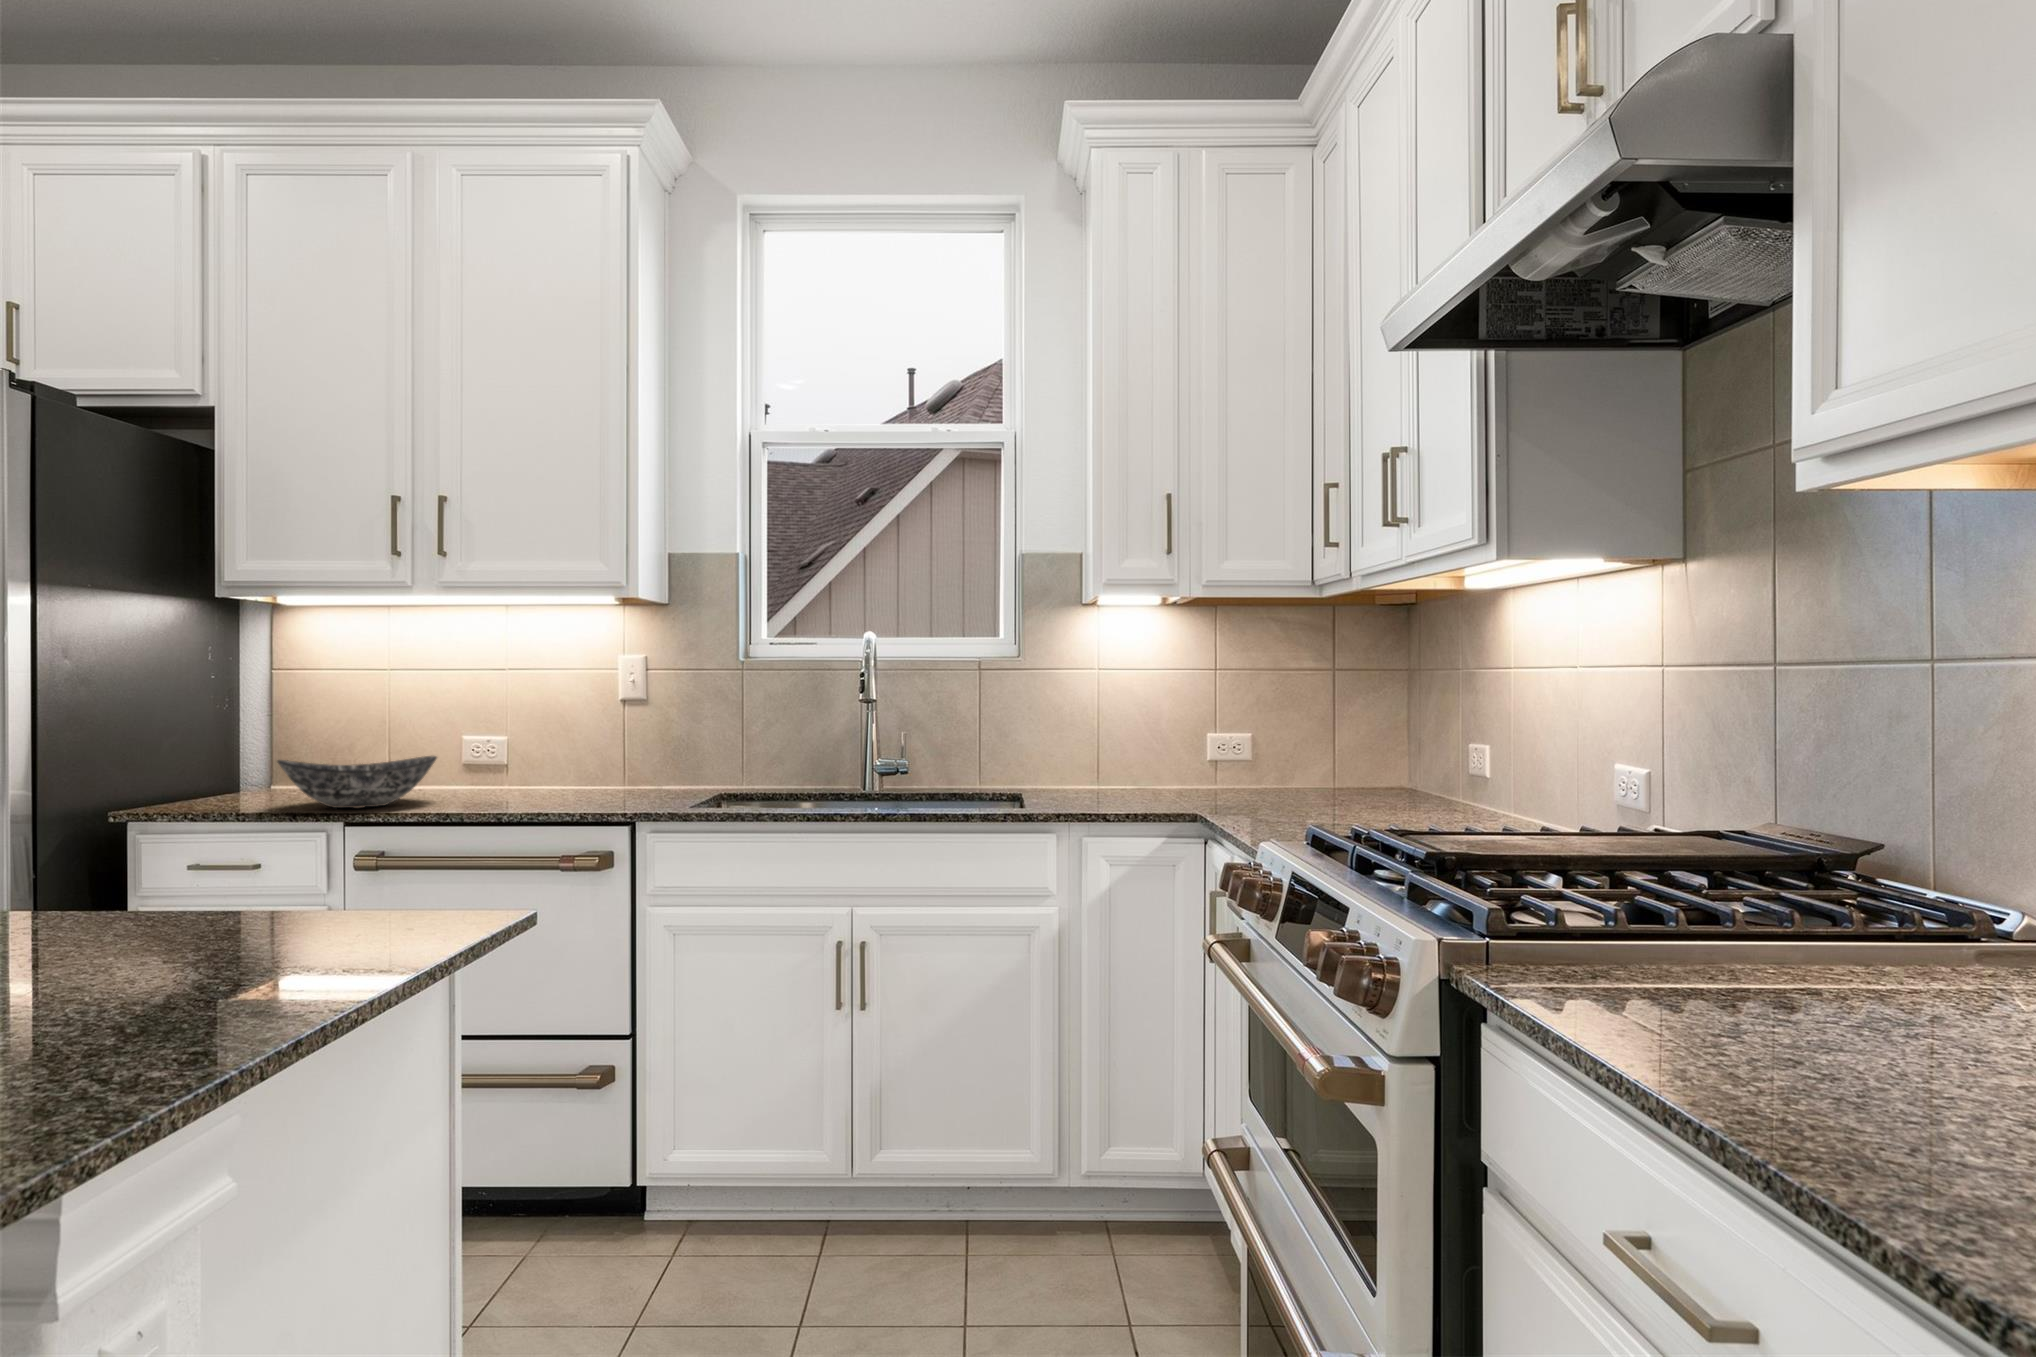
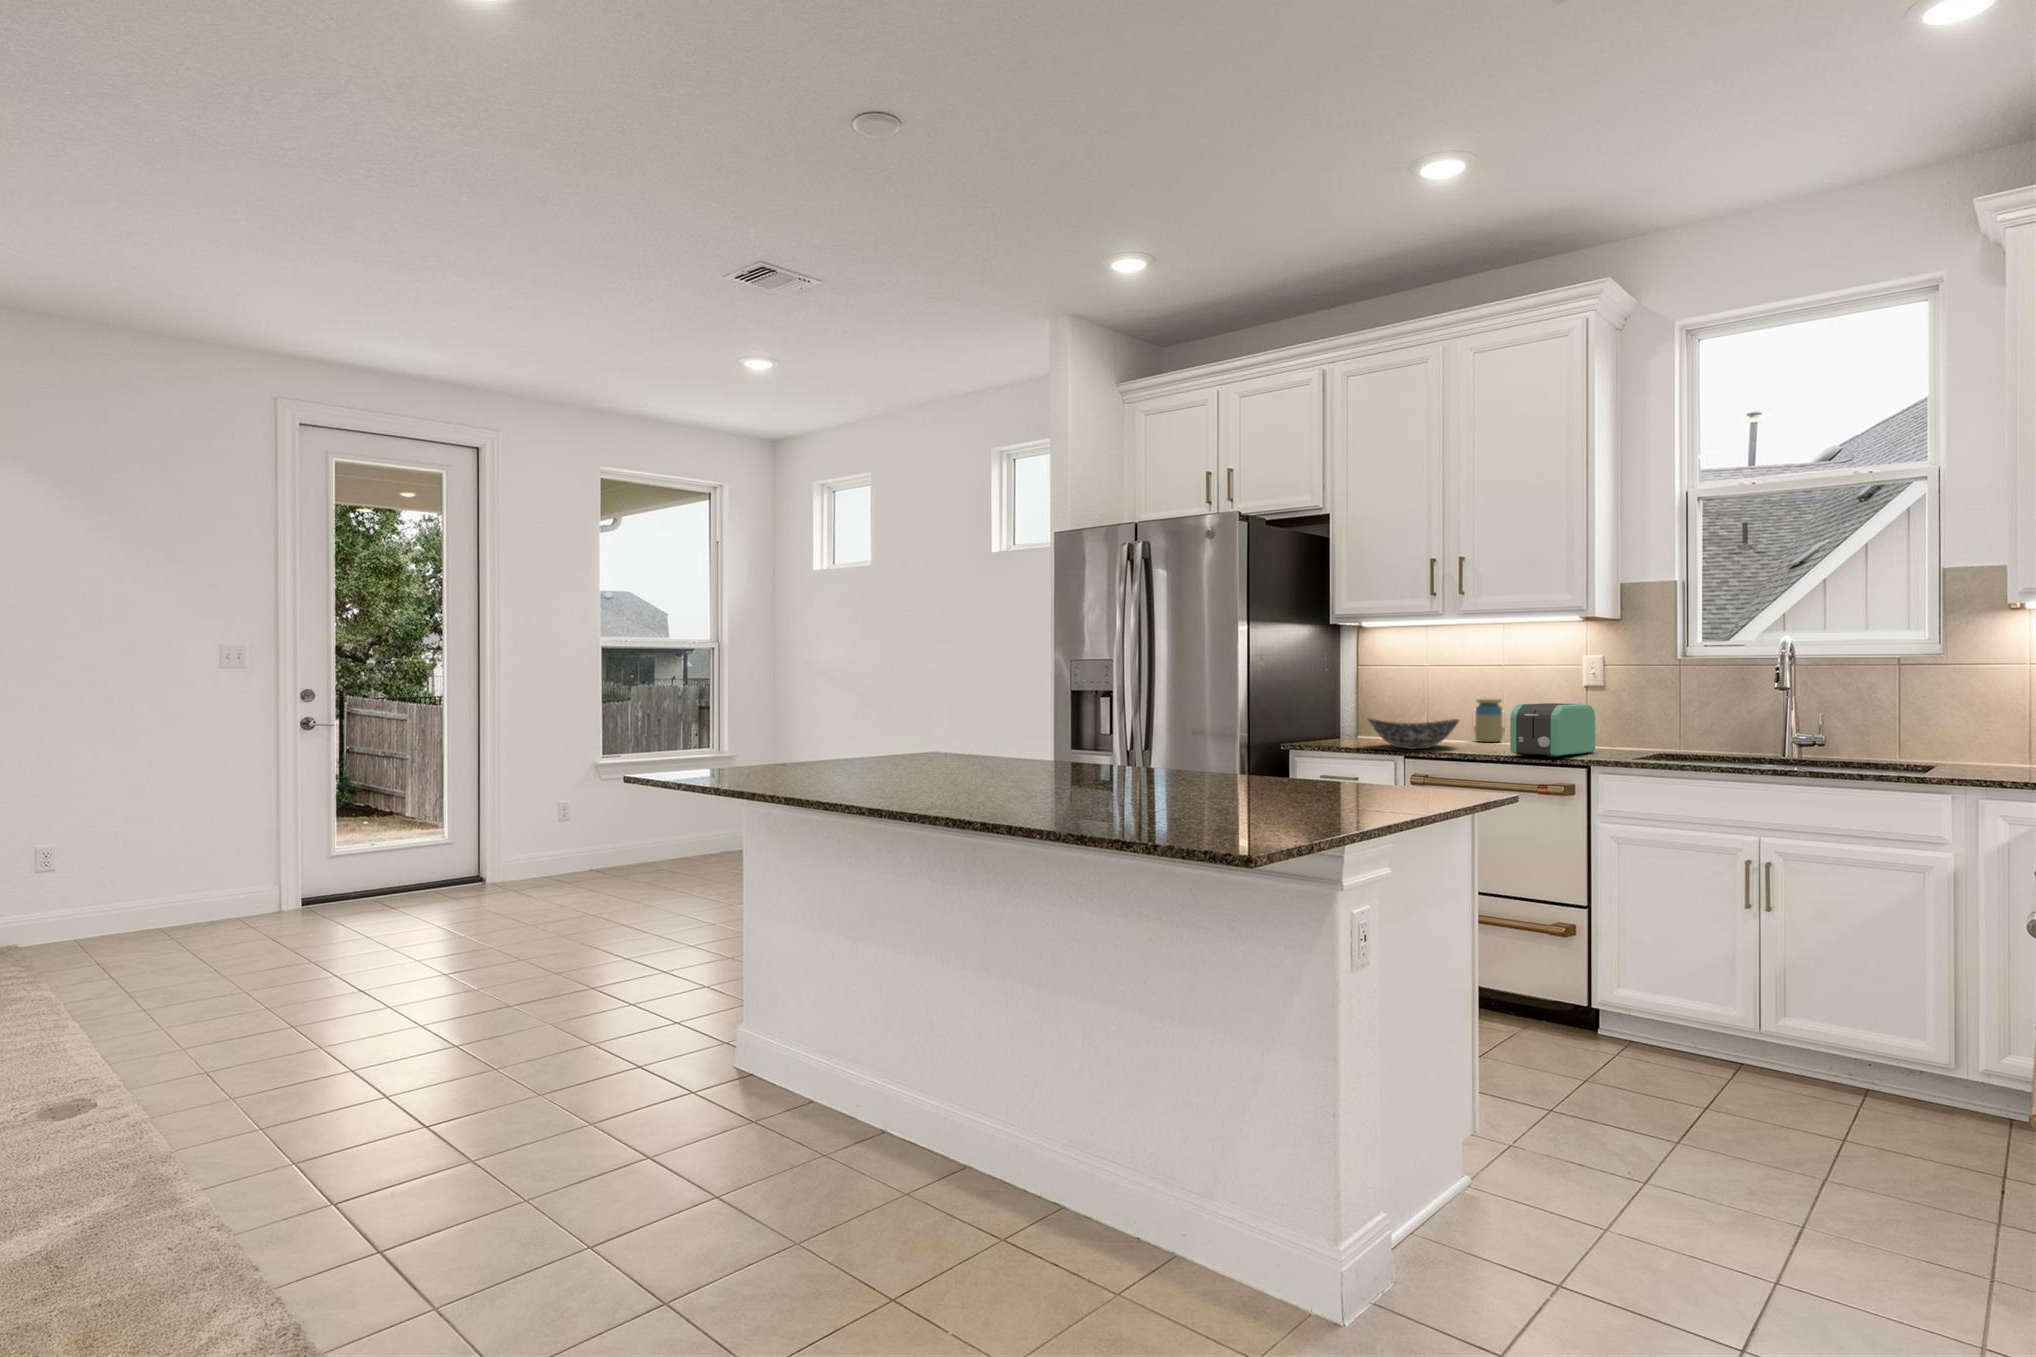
jar: none [464,722,505,789] -> present [1475,699,1503,742]
toaster: none [517,727,639,810] -> present [1510,703,1595,757]

